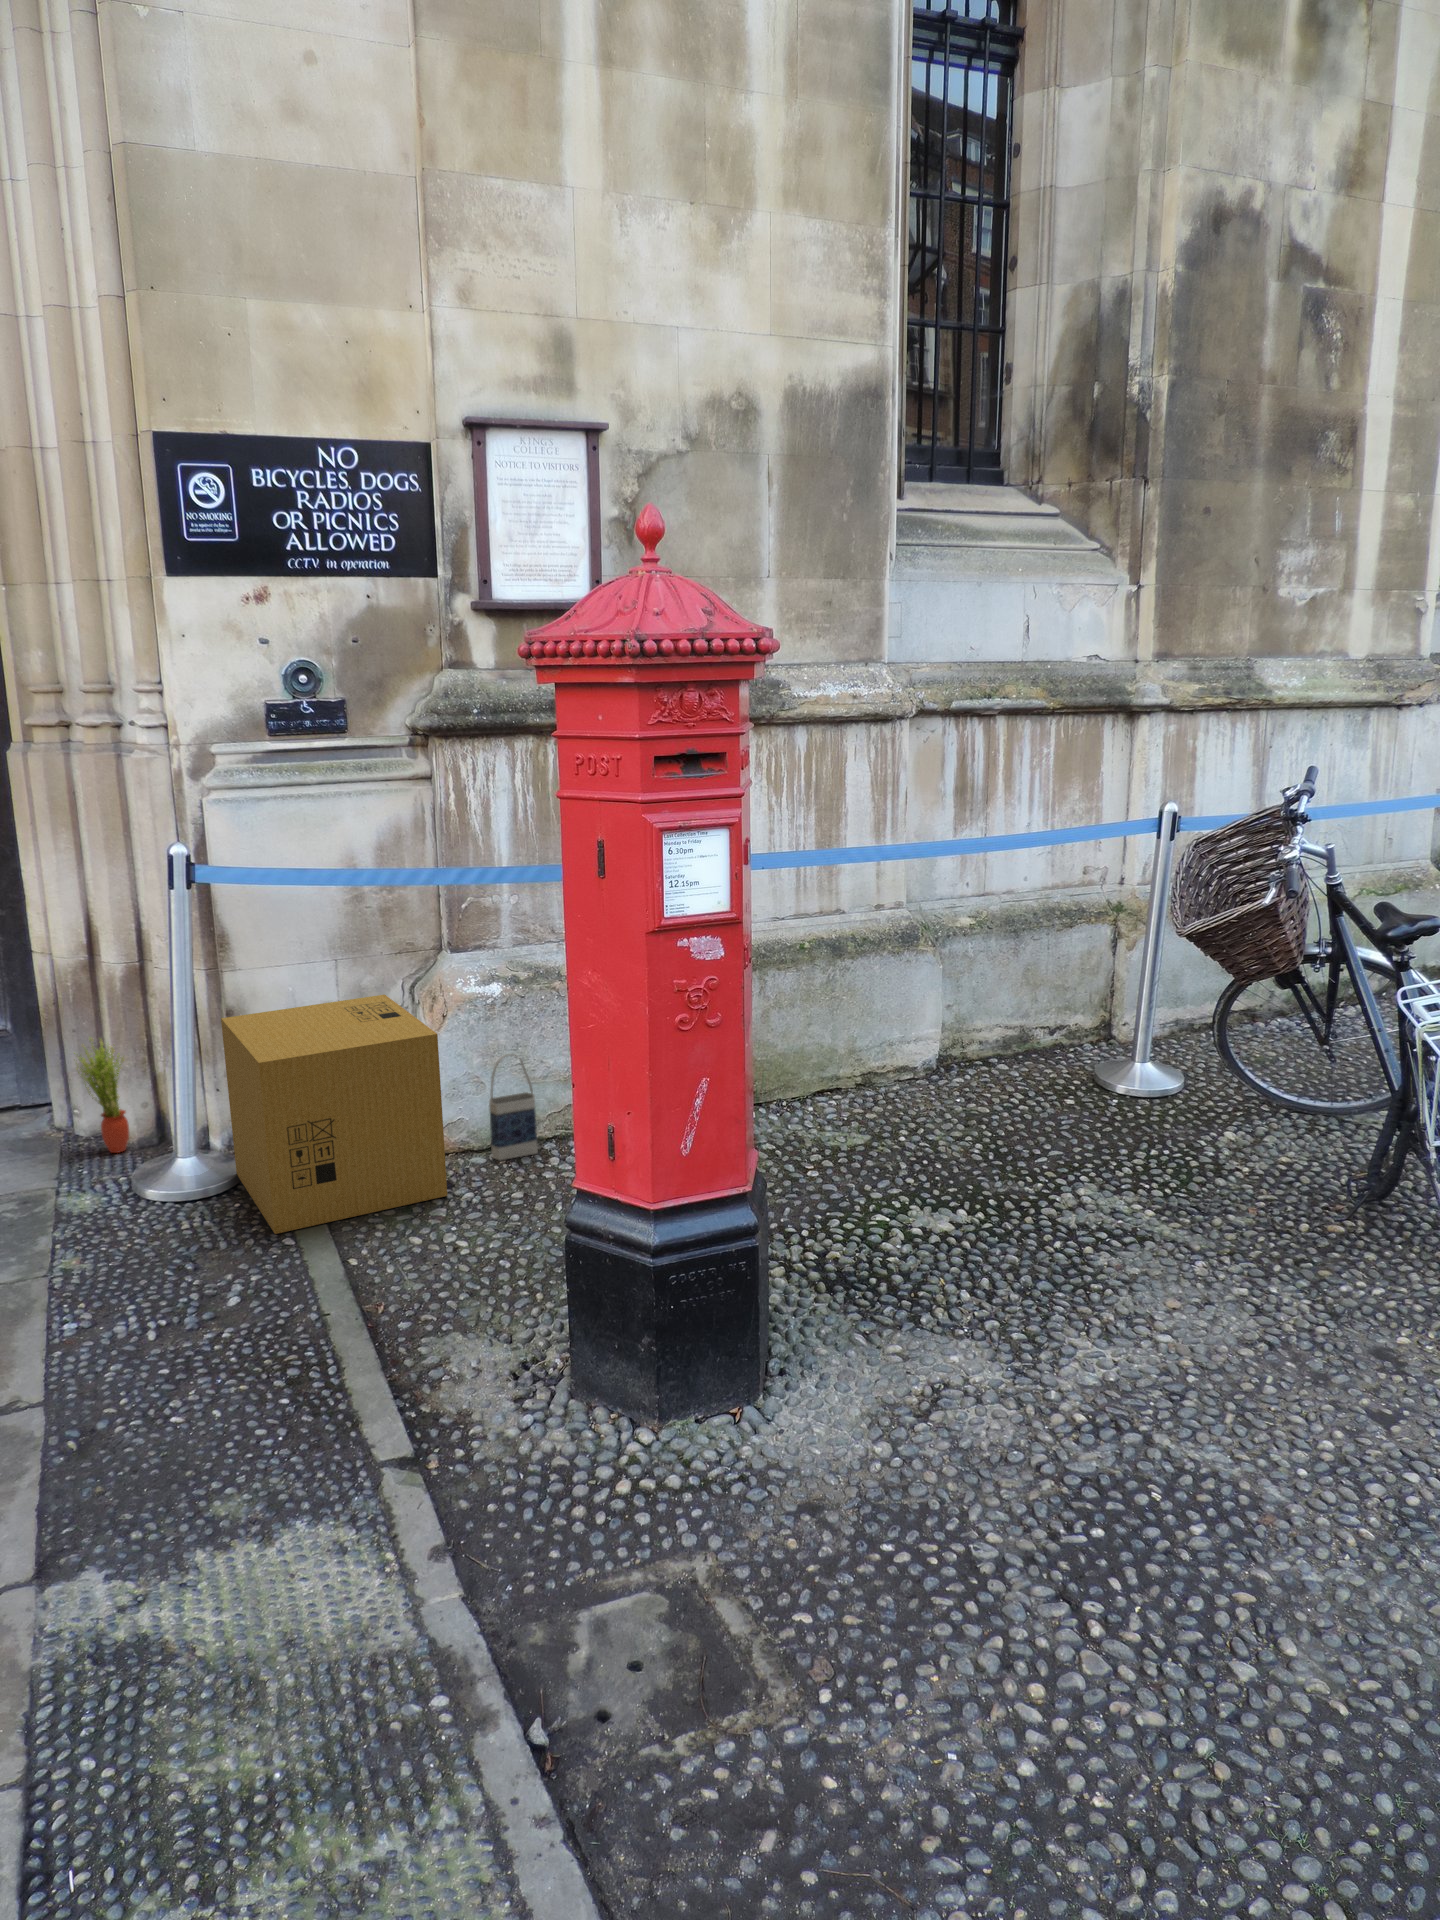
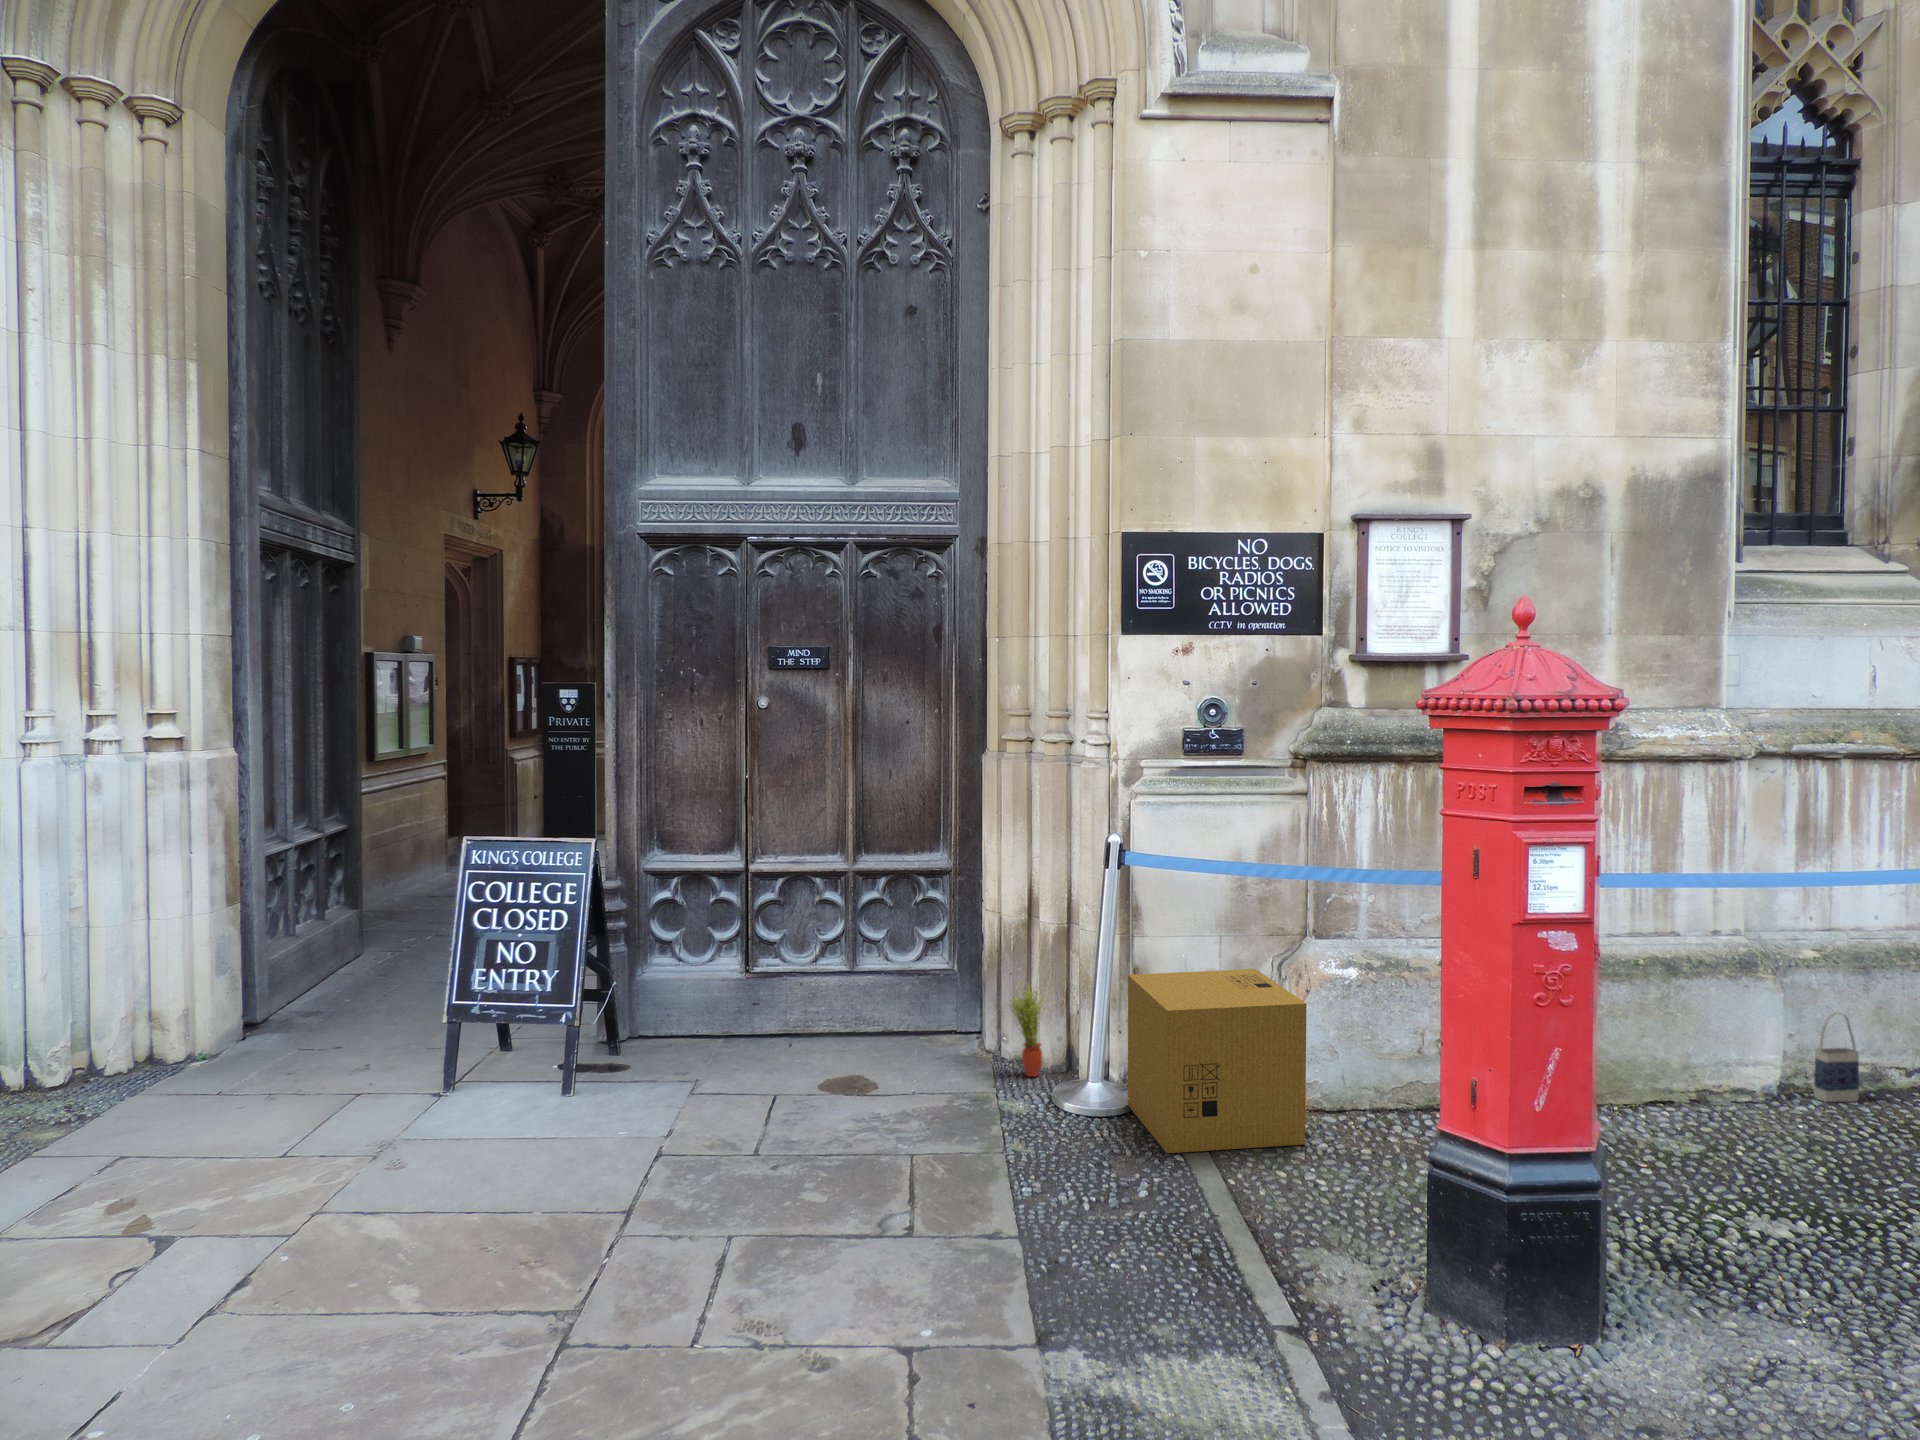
bag: present [489,1053,538,1160] -> present [1814,1012,1859,1102]

